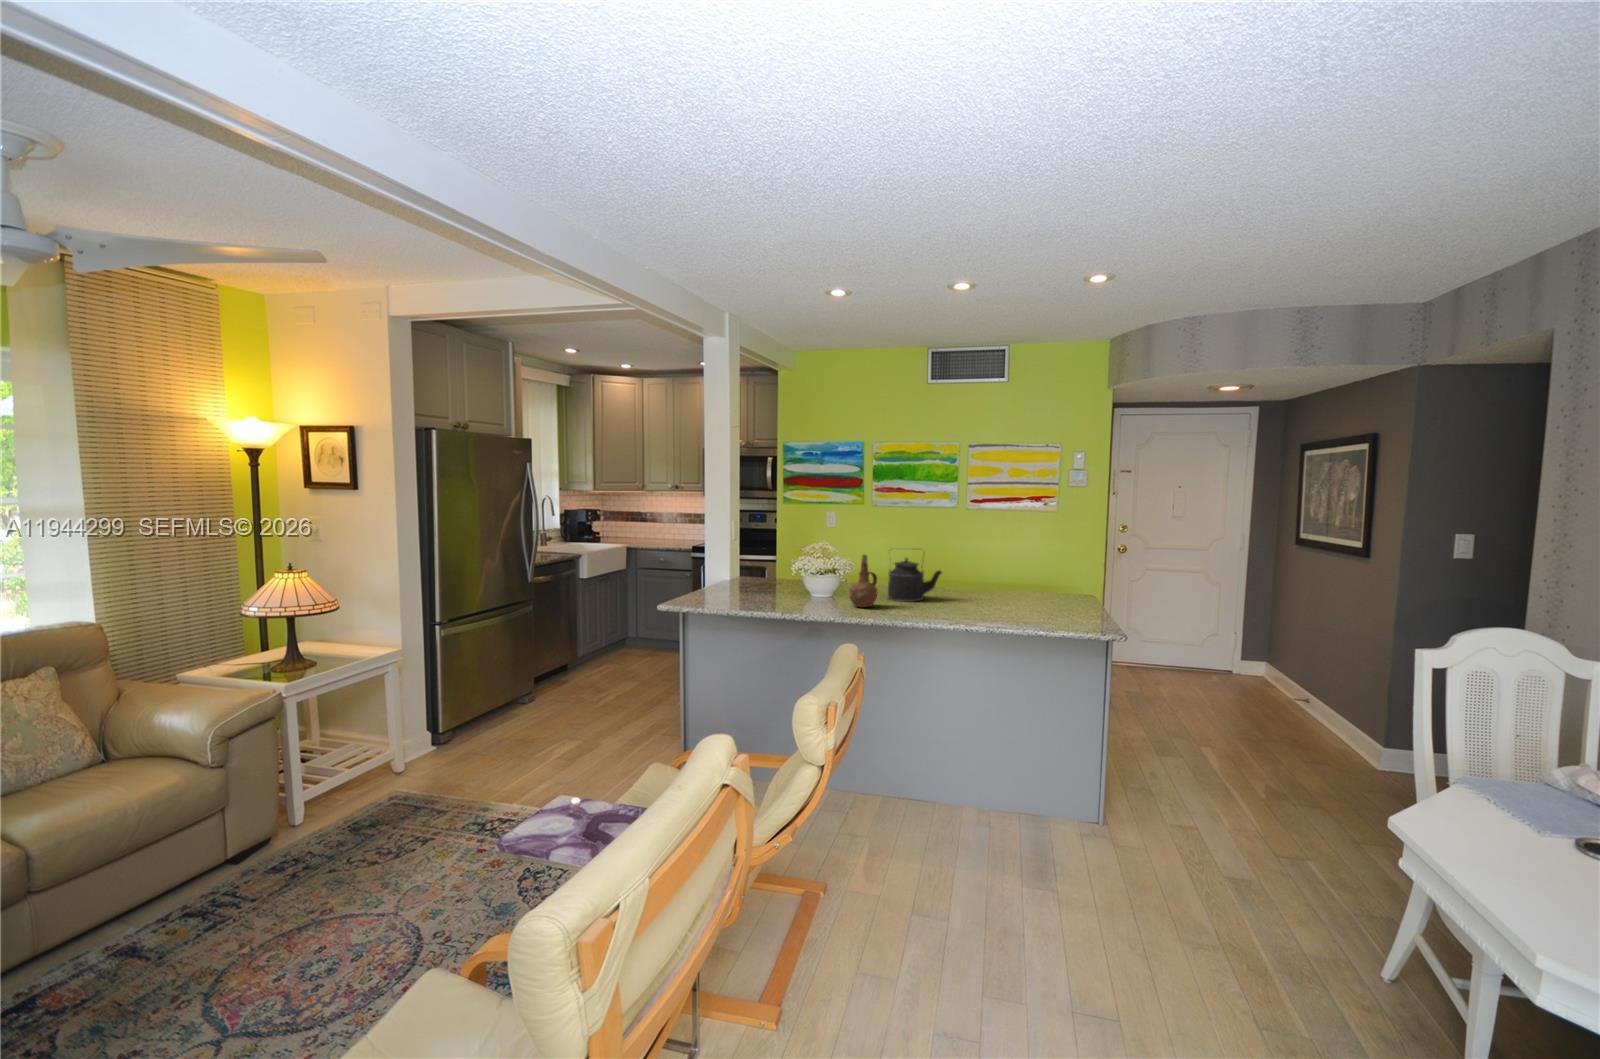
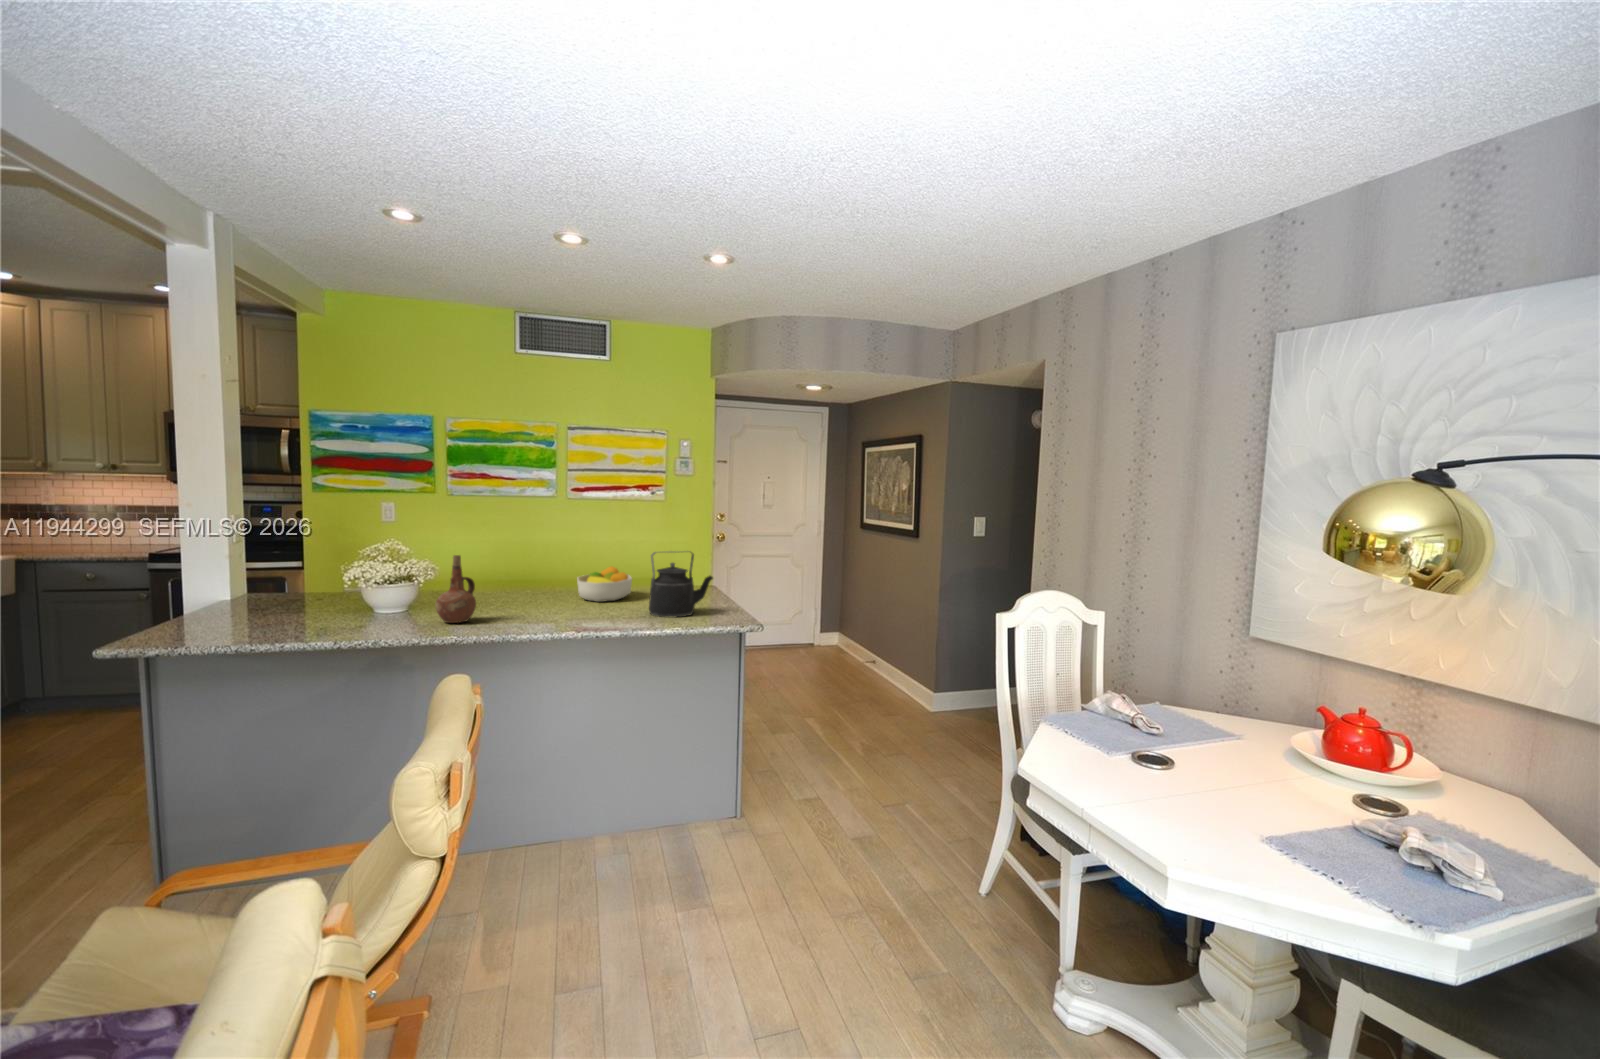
kettle: present [888,558,942,602] -> present [649,552,713,617]
fruit bowl: none [963,570,1012,601] -> present [577,566,632,602]

